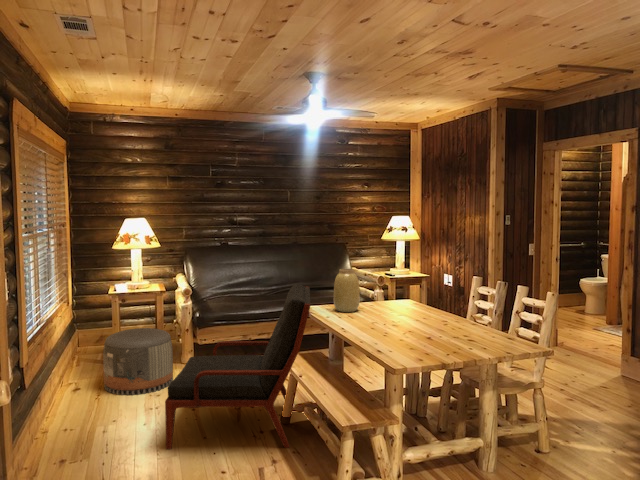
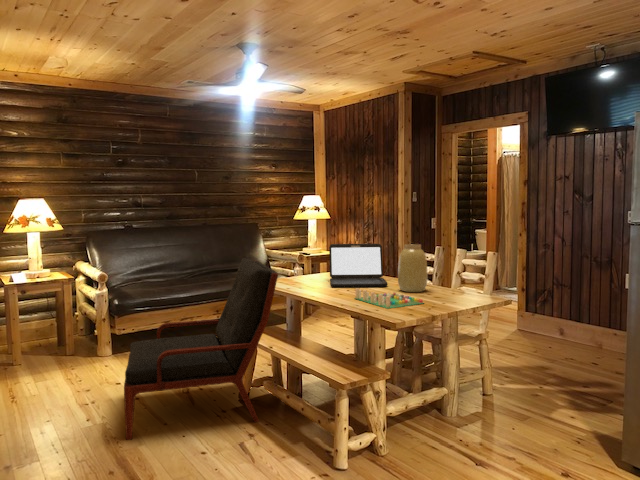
vase: present [334,269,360,312] -> present [398,244,427,292]
laptop: none [373,274,435,323] -> present [329,244,388,288]
board game: none [383,325,451,351] -> present [355,288,423,309]
pouf: present [103,328,173,395] -> none [14,319,98,394]

